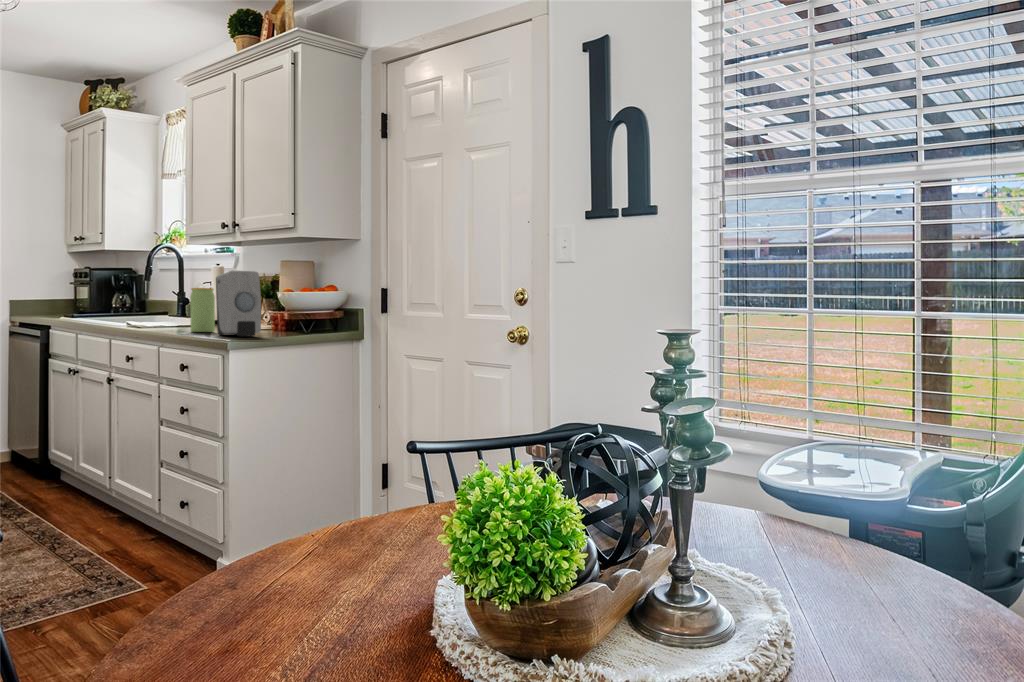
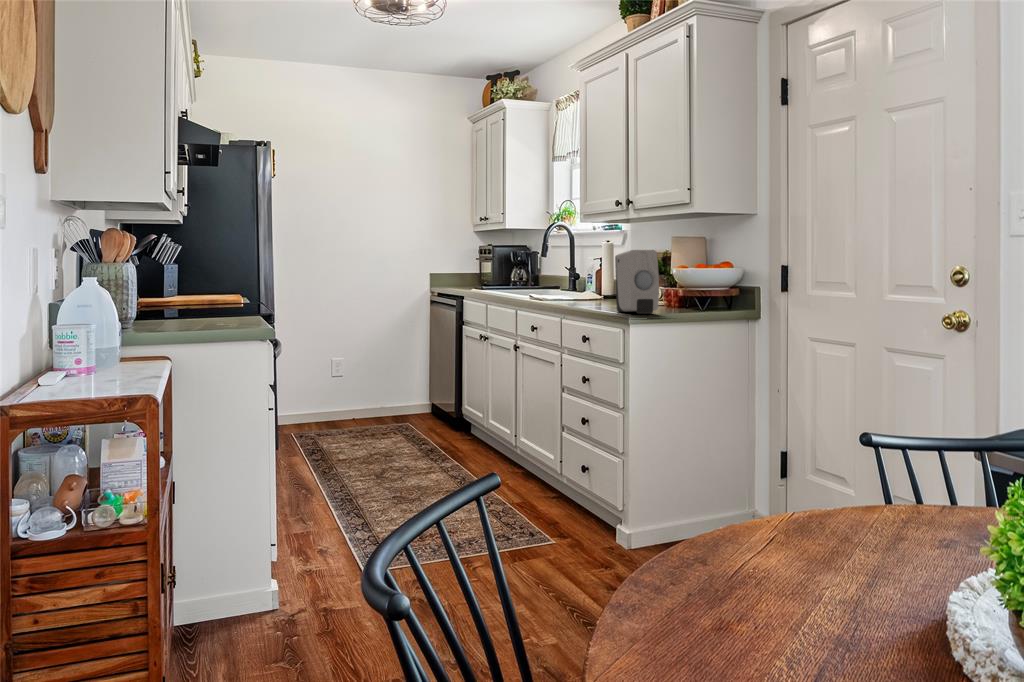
jar: present [190,288,215,332] -> none [590,266,612,308]

